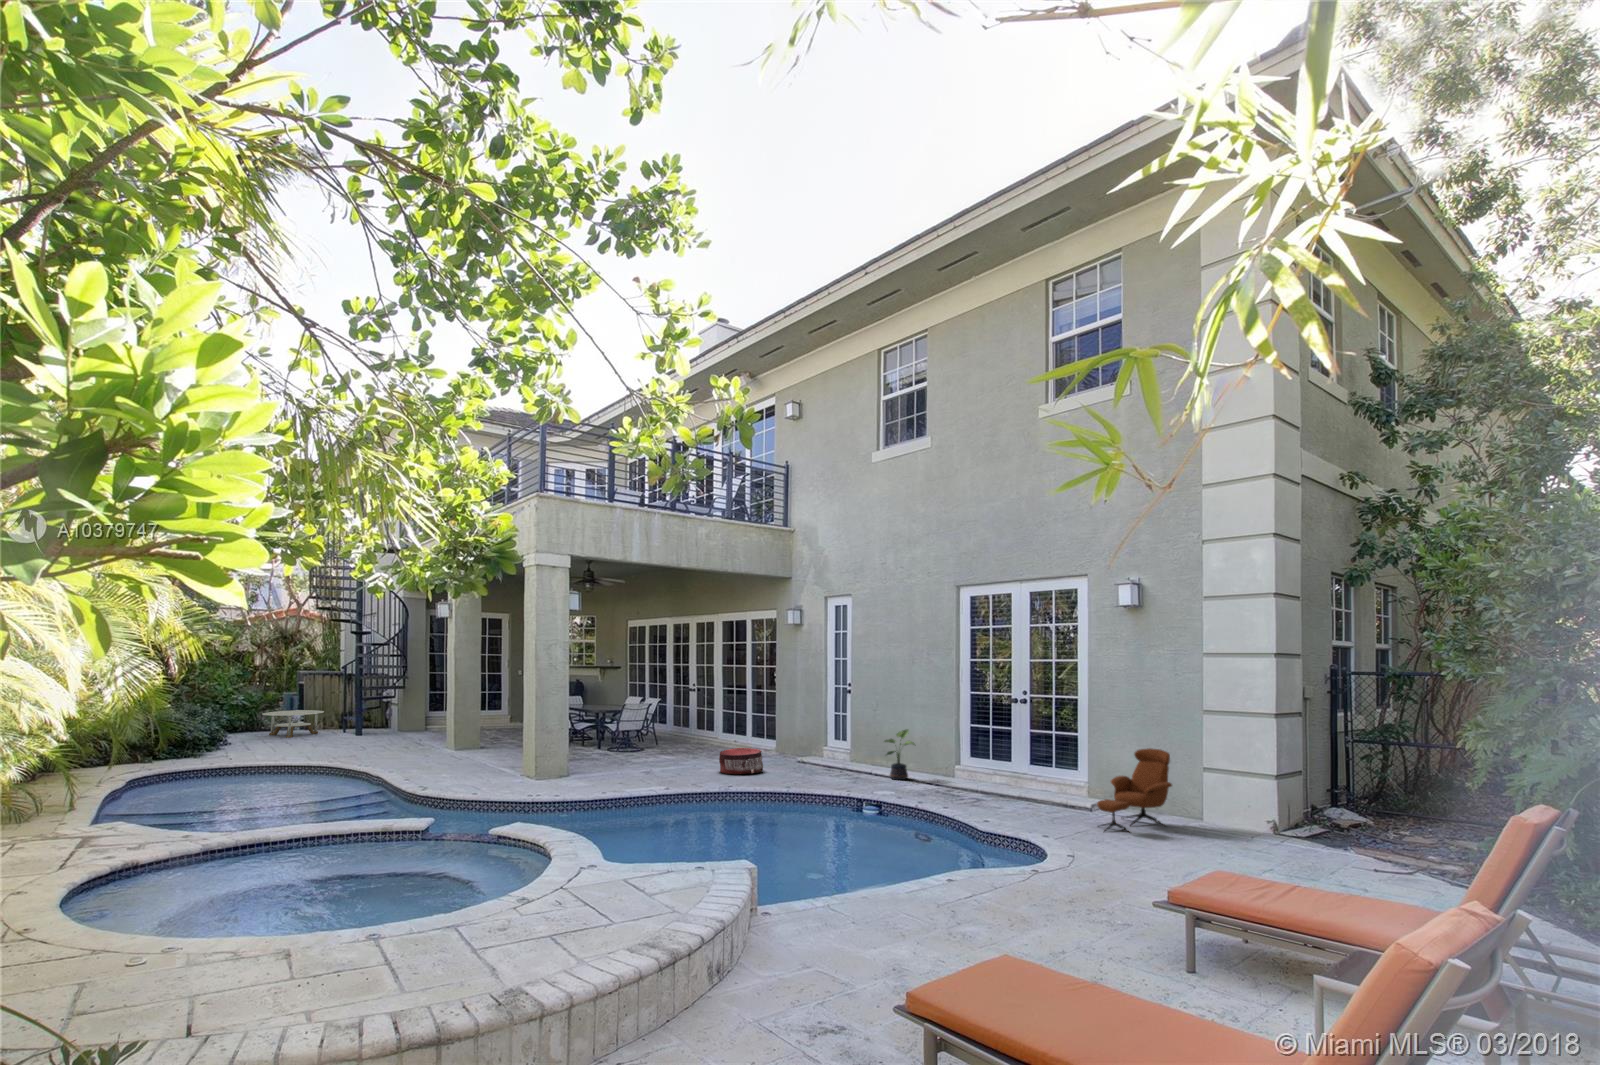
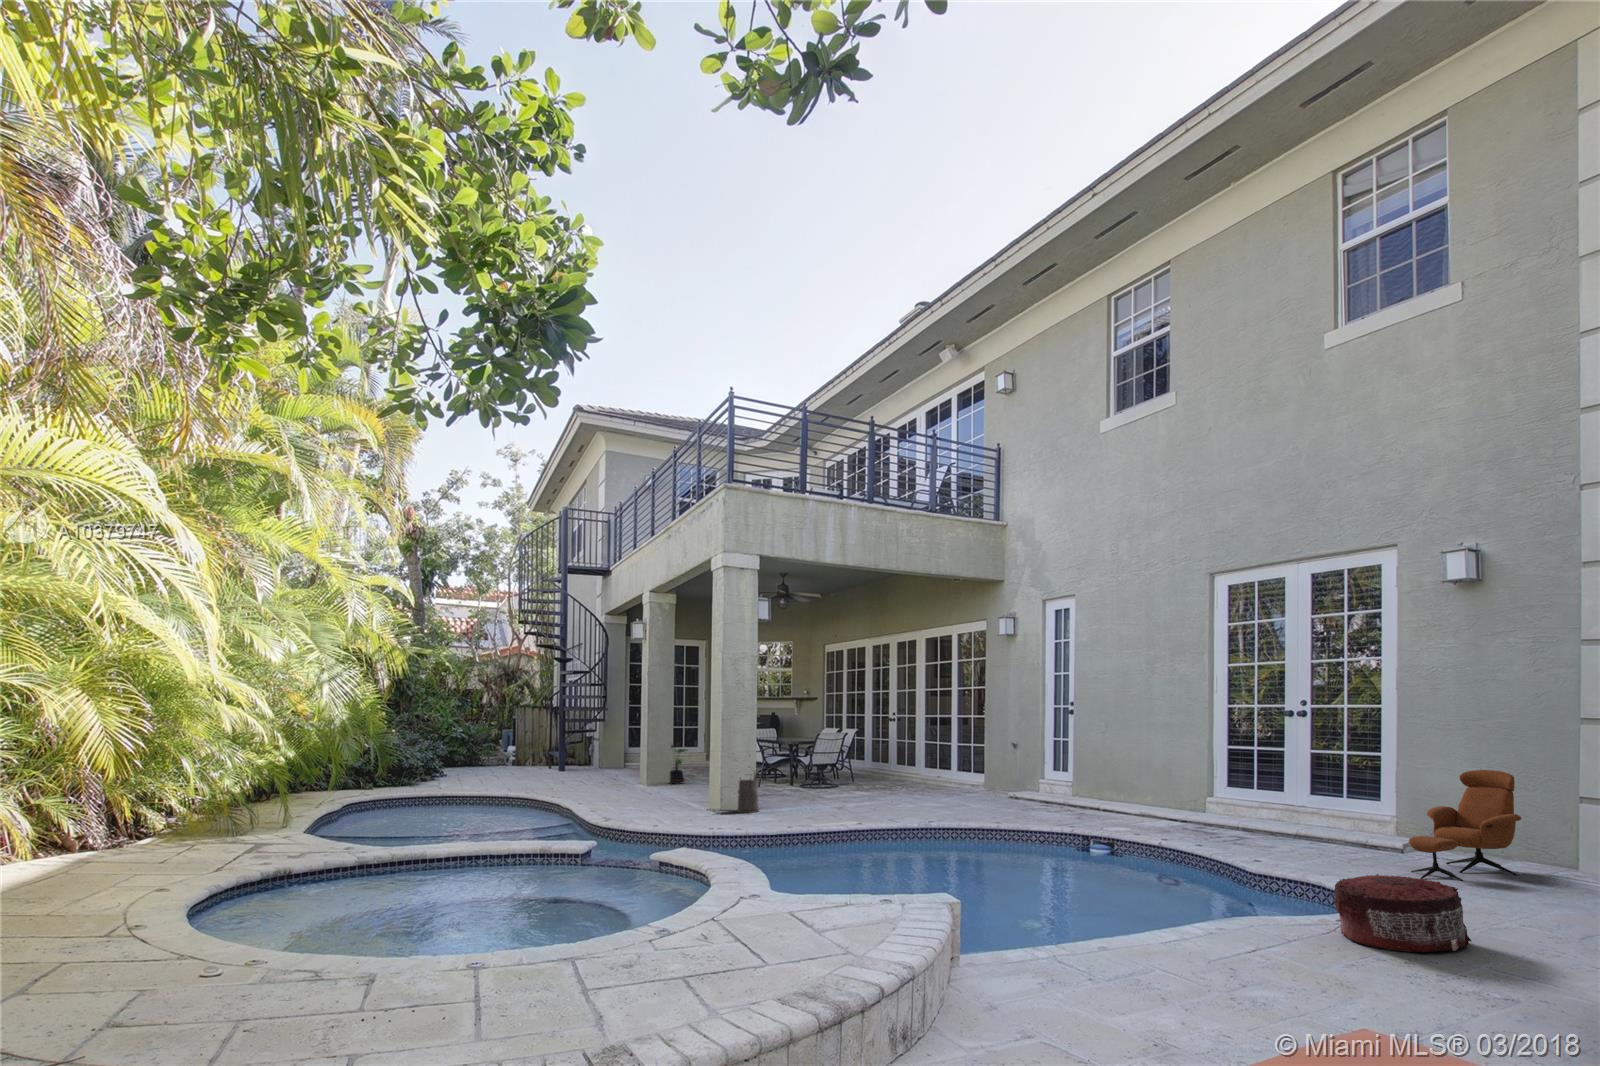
round table: present [263,710,324,738] -> none [466,743,524,771]
potted plant: present [885,729,915,780] -> present [670,745,687,784]
watering can: none [550,741,577,783] -> present [737,772,759,813]
pouf: present [719,748,763,774] -> present [1334,874,1472,952]

